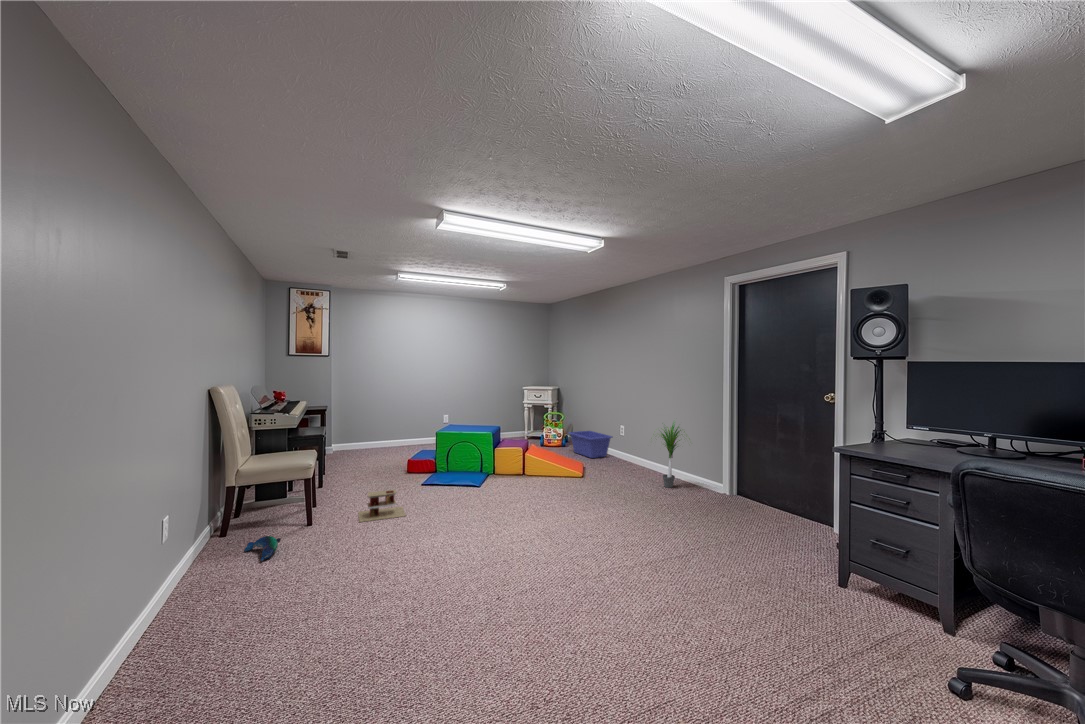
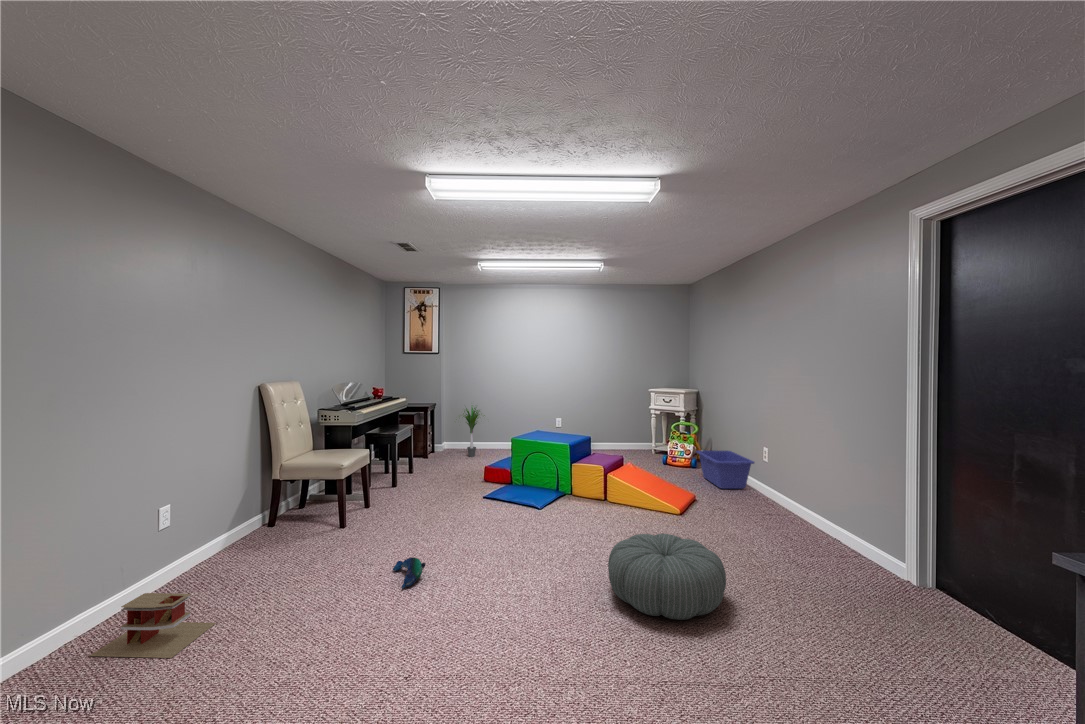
potted plant: present [661,425,681,488] -> present [463,408,480,457]
pouf: none [573,484,652,534] -> present [608,534,726,620]
toy house: present [358,490,406,522] -> present [90,593,215,658]
plush toy: present [244,536,280,561] -> present [393,557,426,589]

